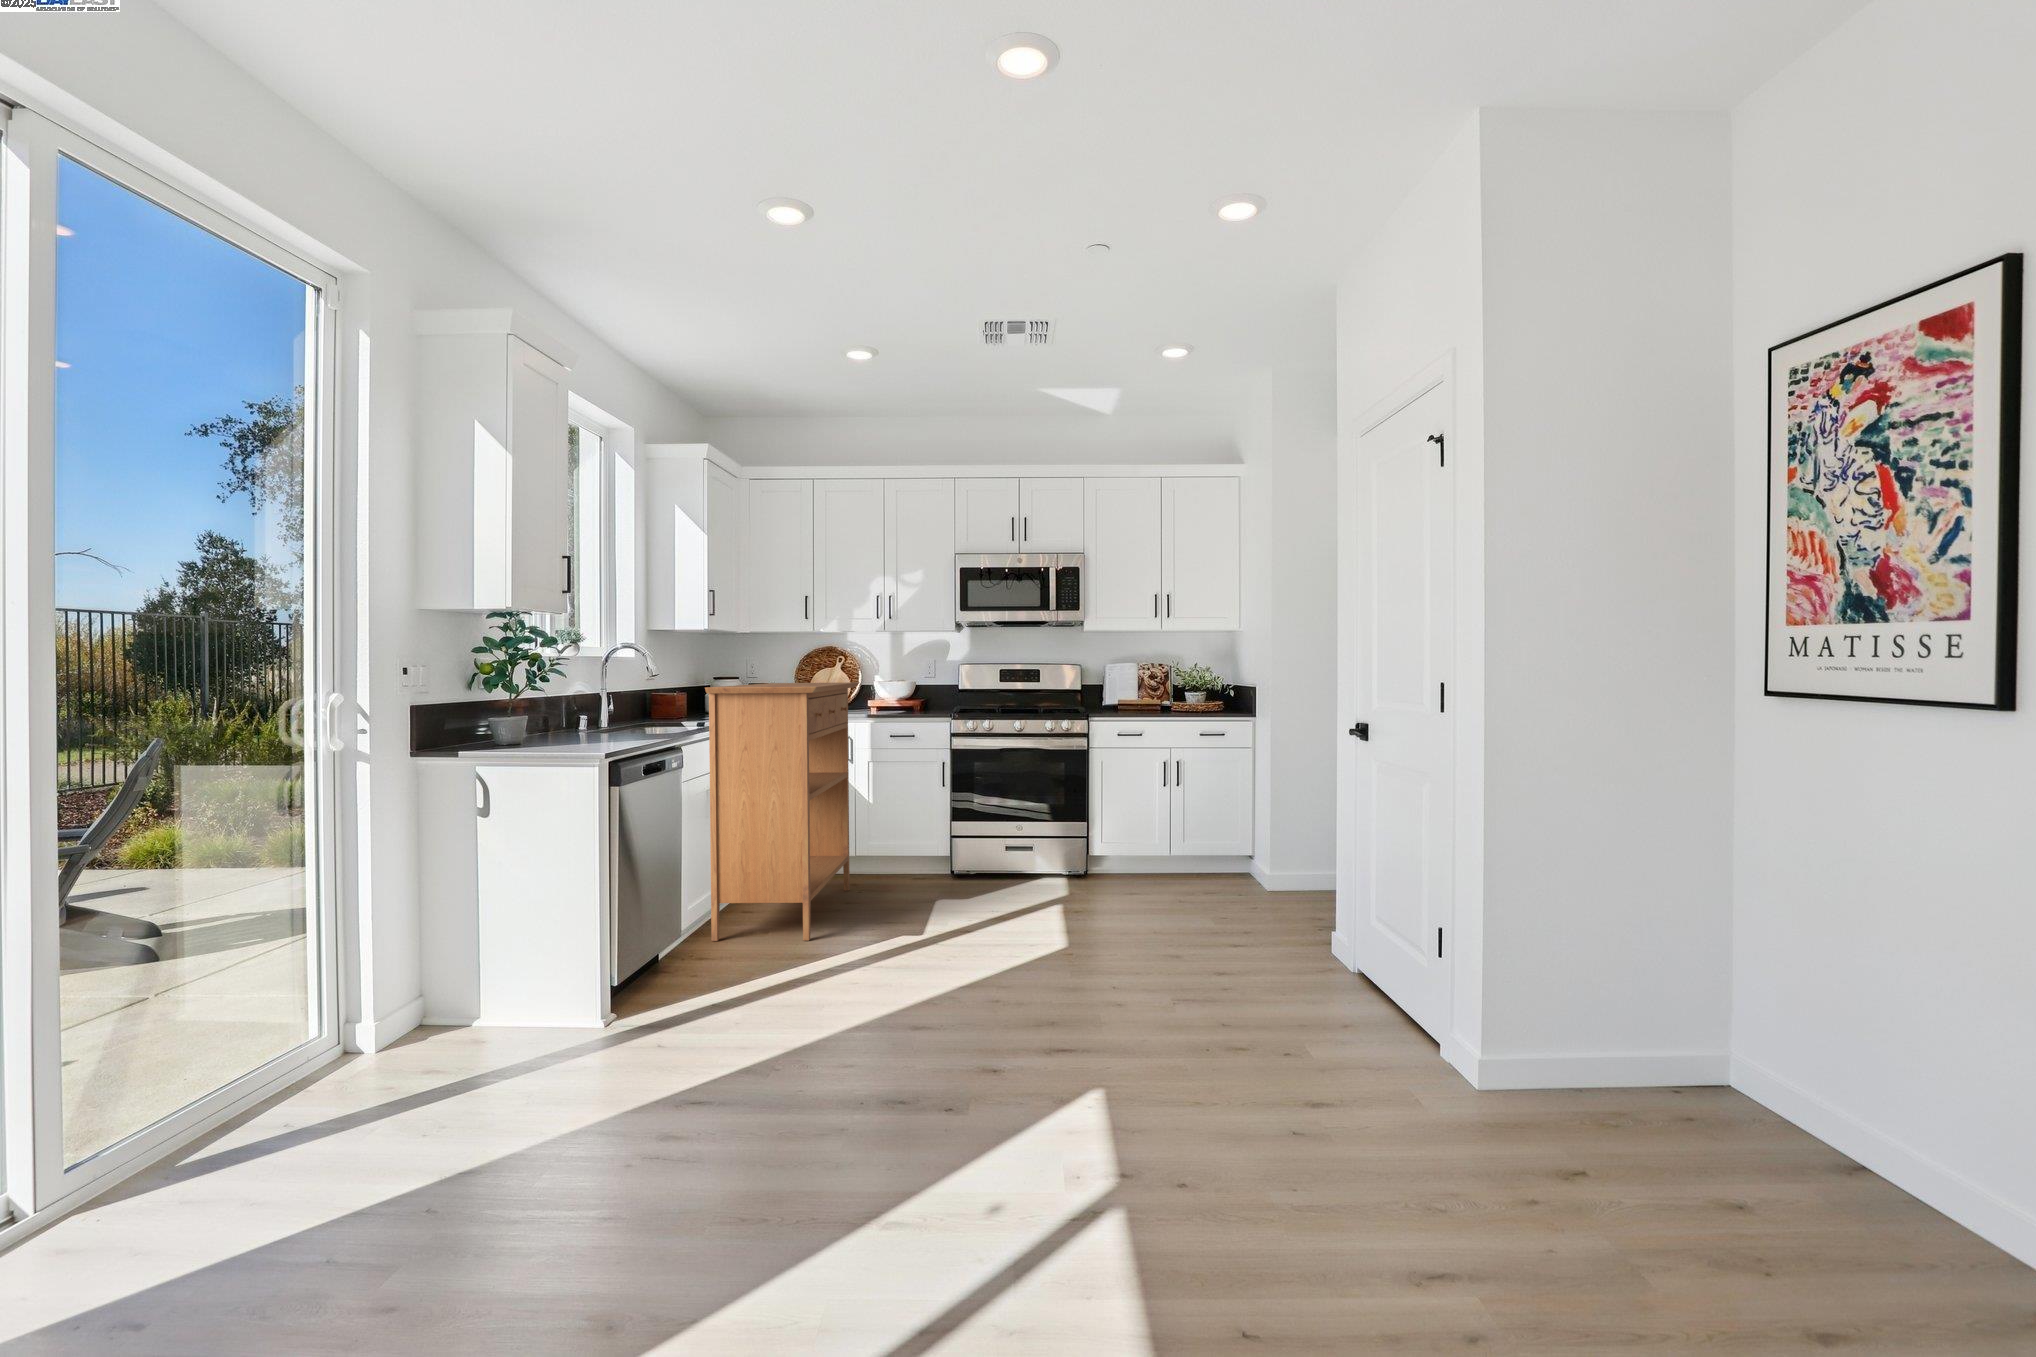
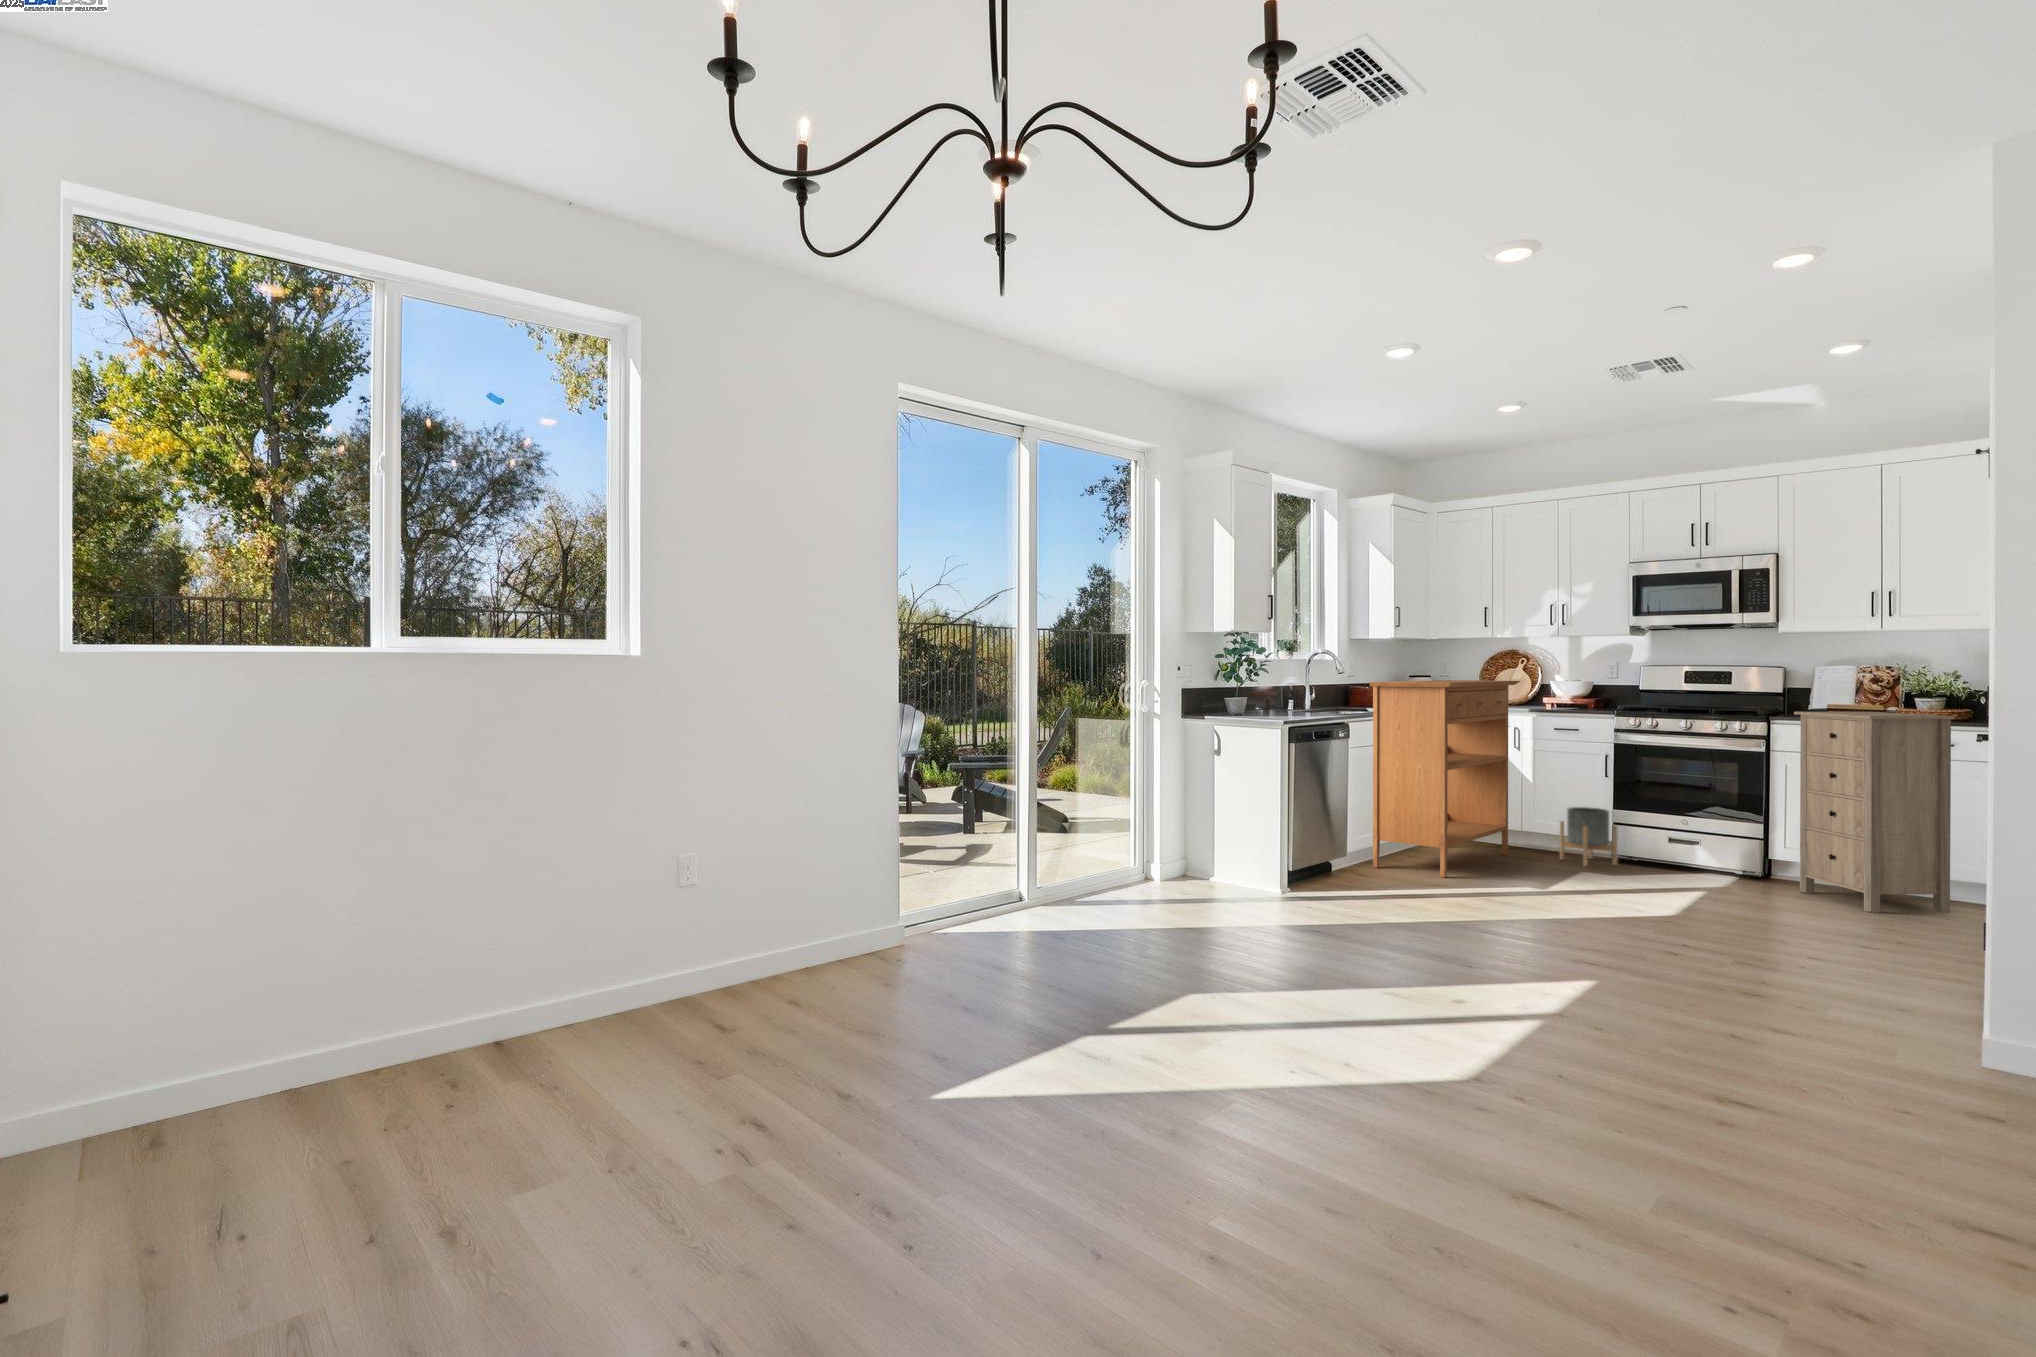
storage cabinet: none [1120,707,1242,903] -> present [1794,712,1954,913]
planter: none [904,823,961,892] -> present [1560,807,1617,866]

